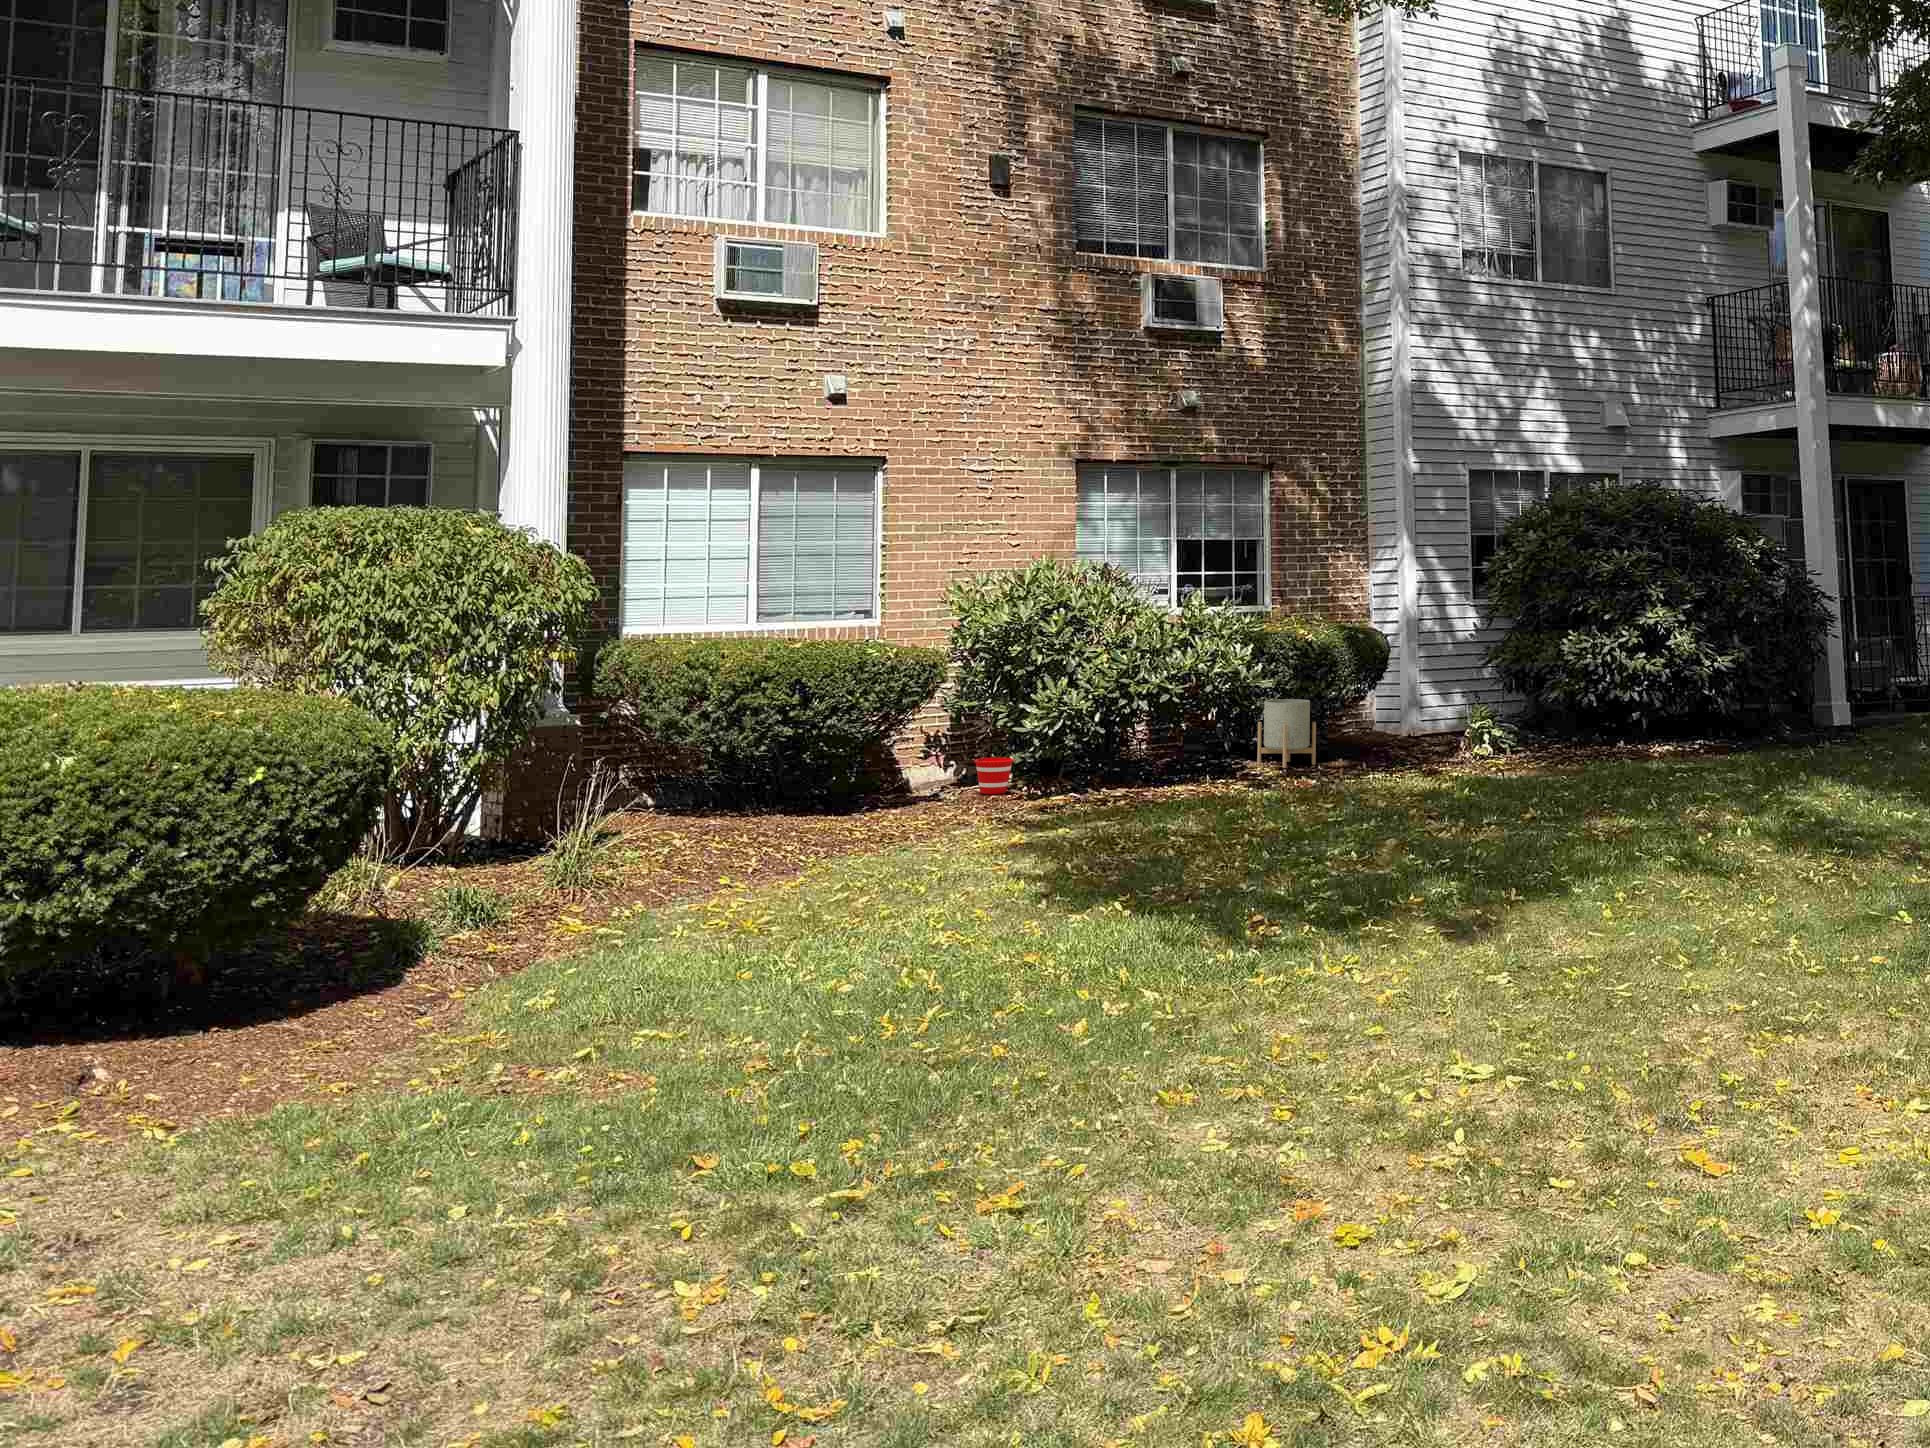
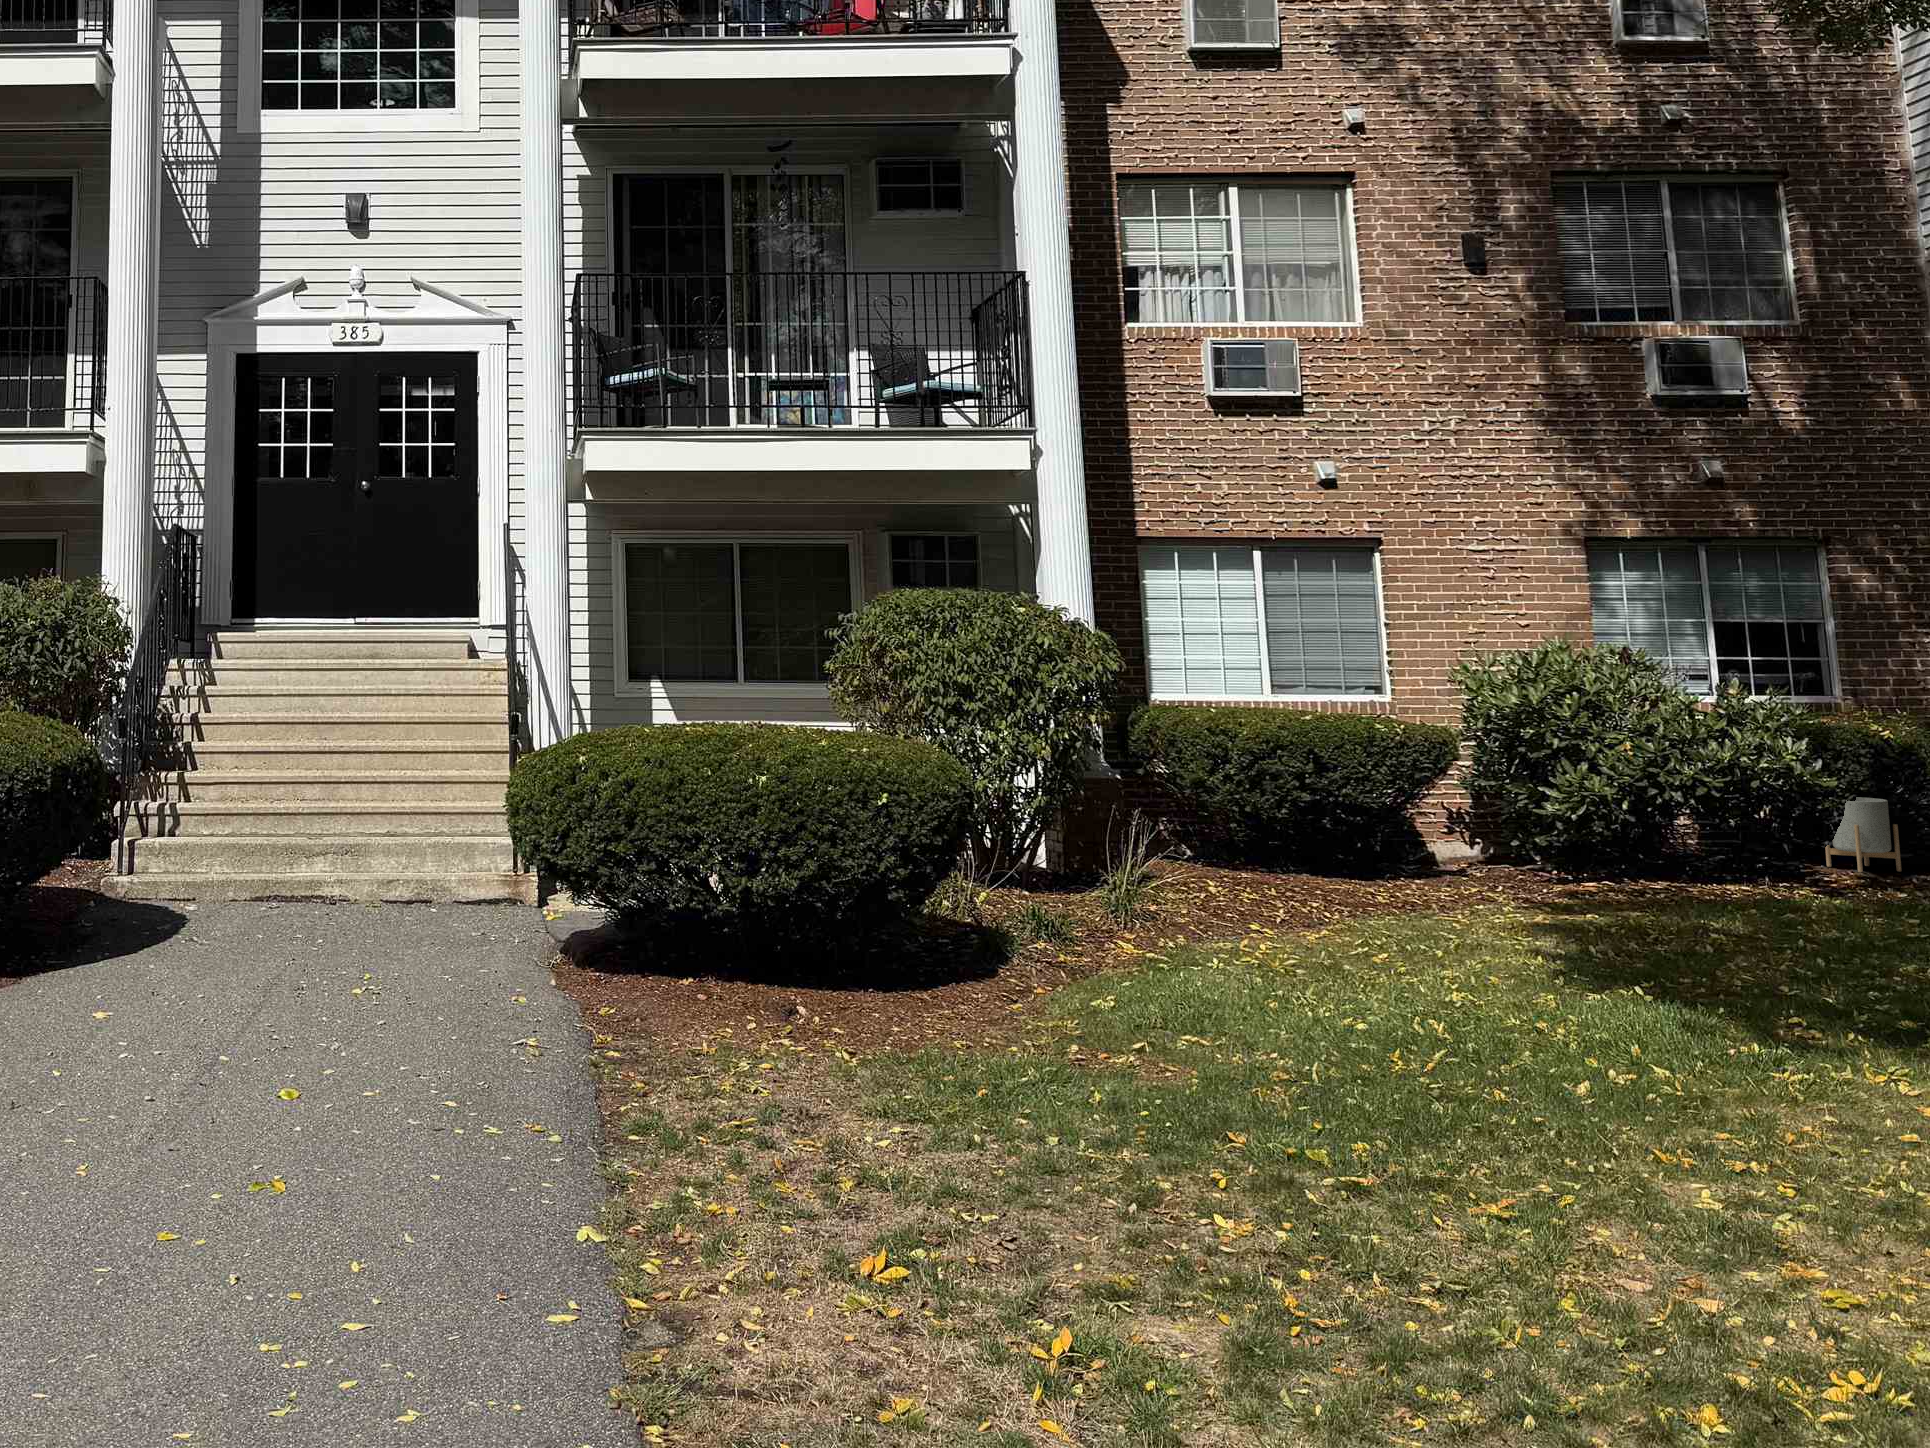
bucket: present [974,743,1014,794] -> none [1494,822,1536,873]

